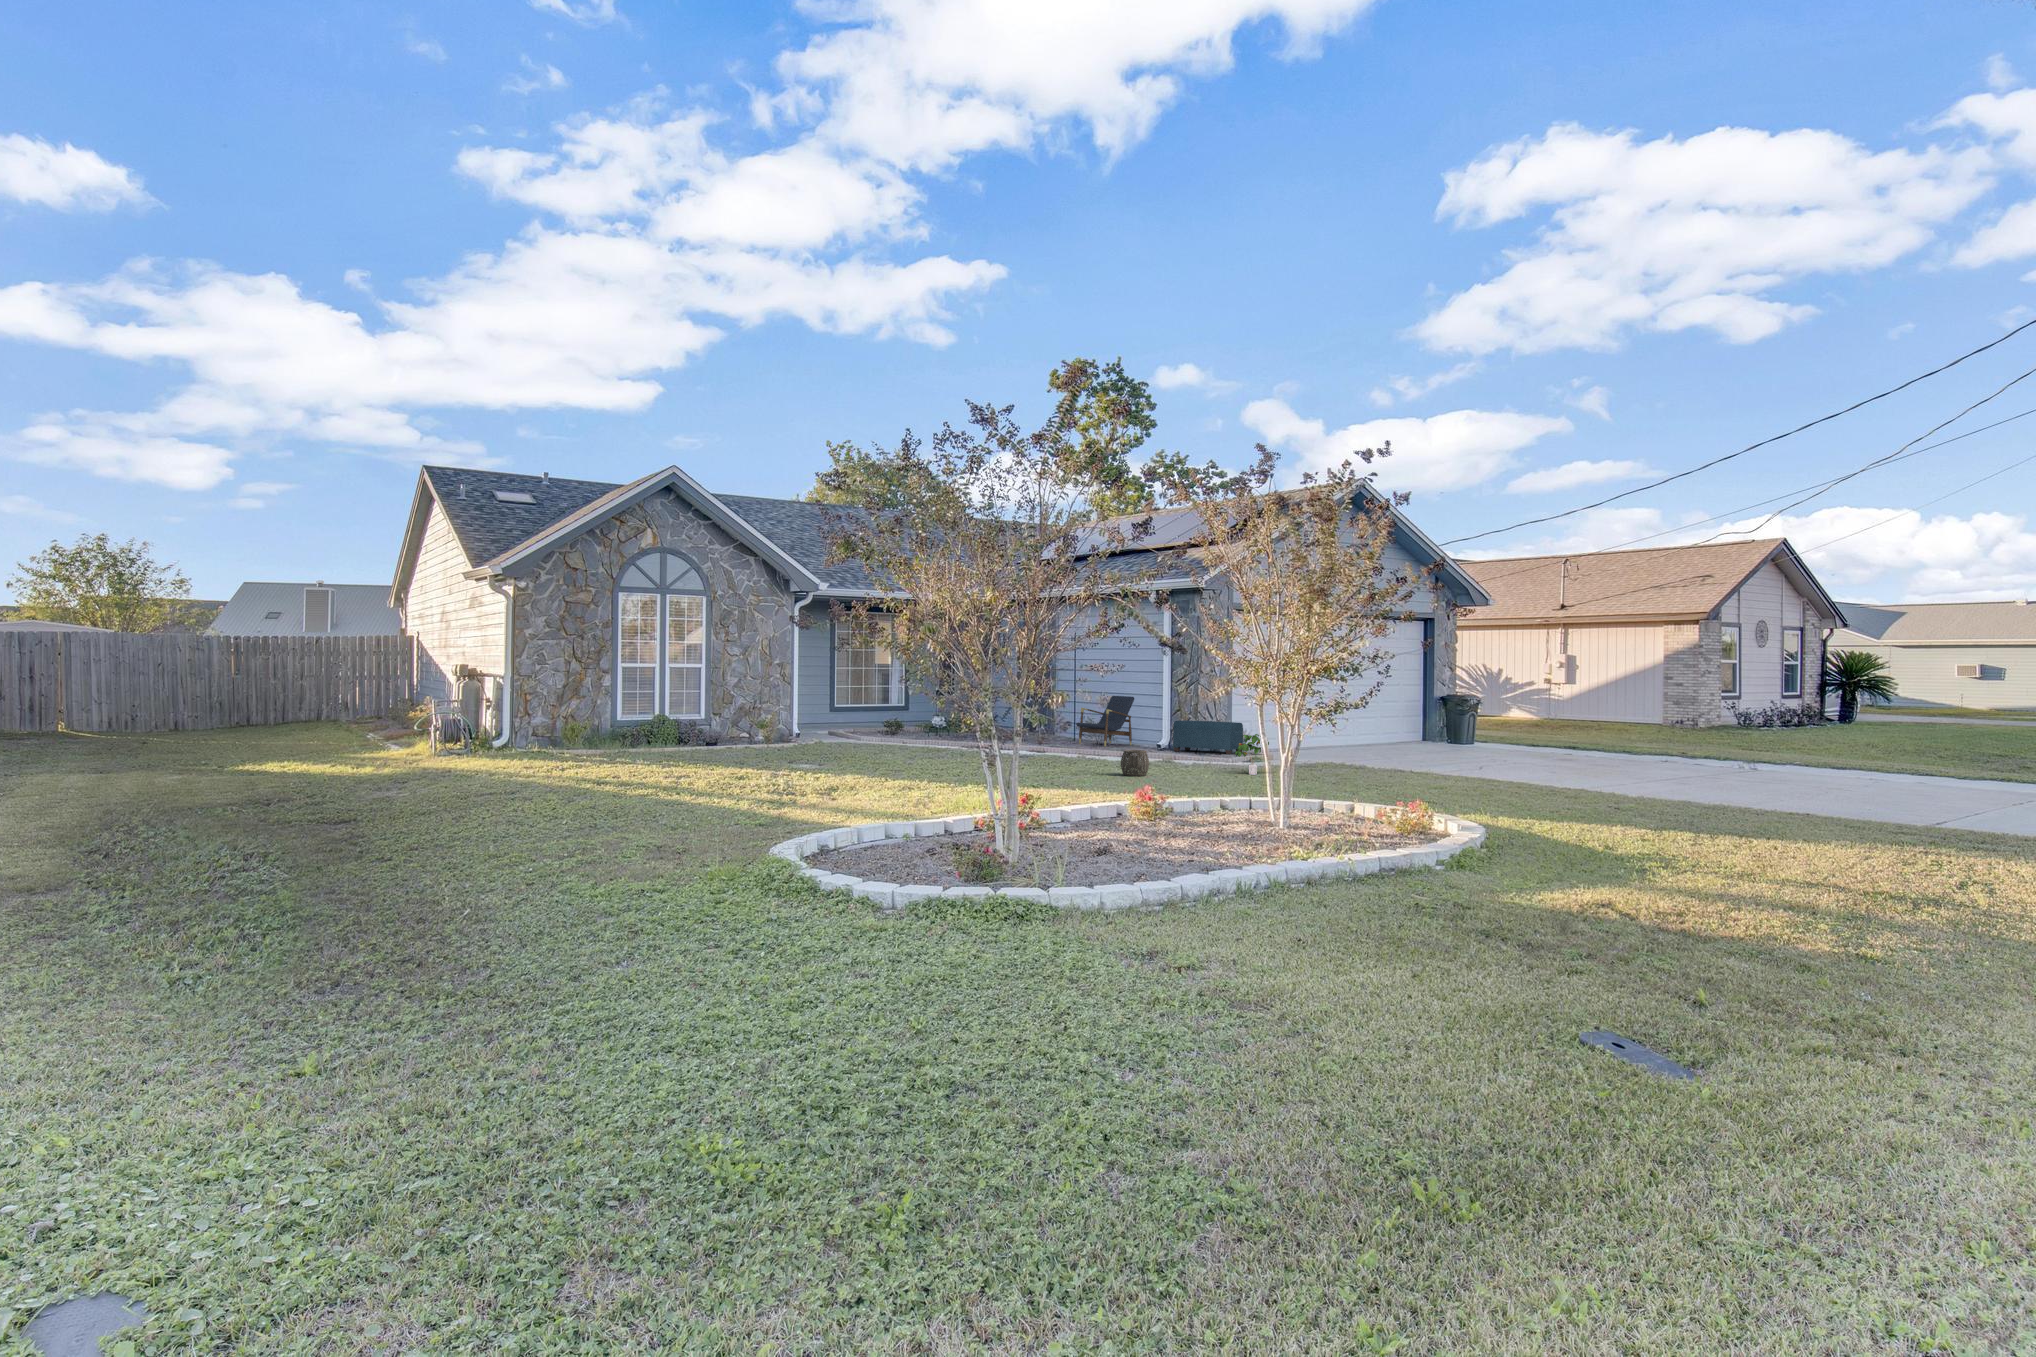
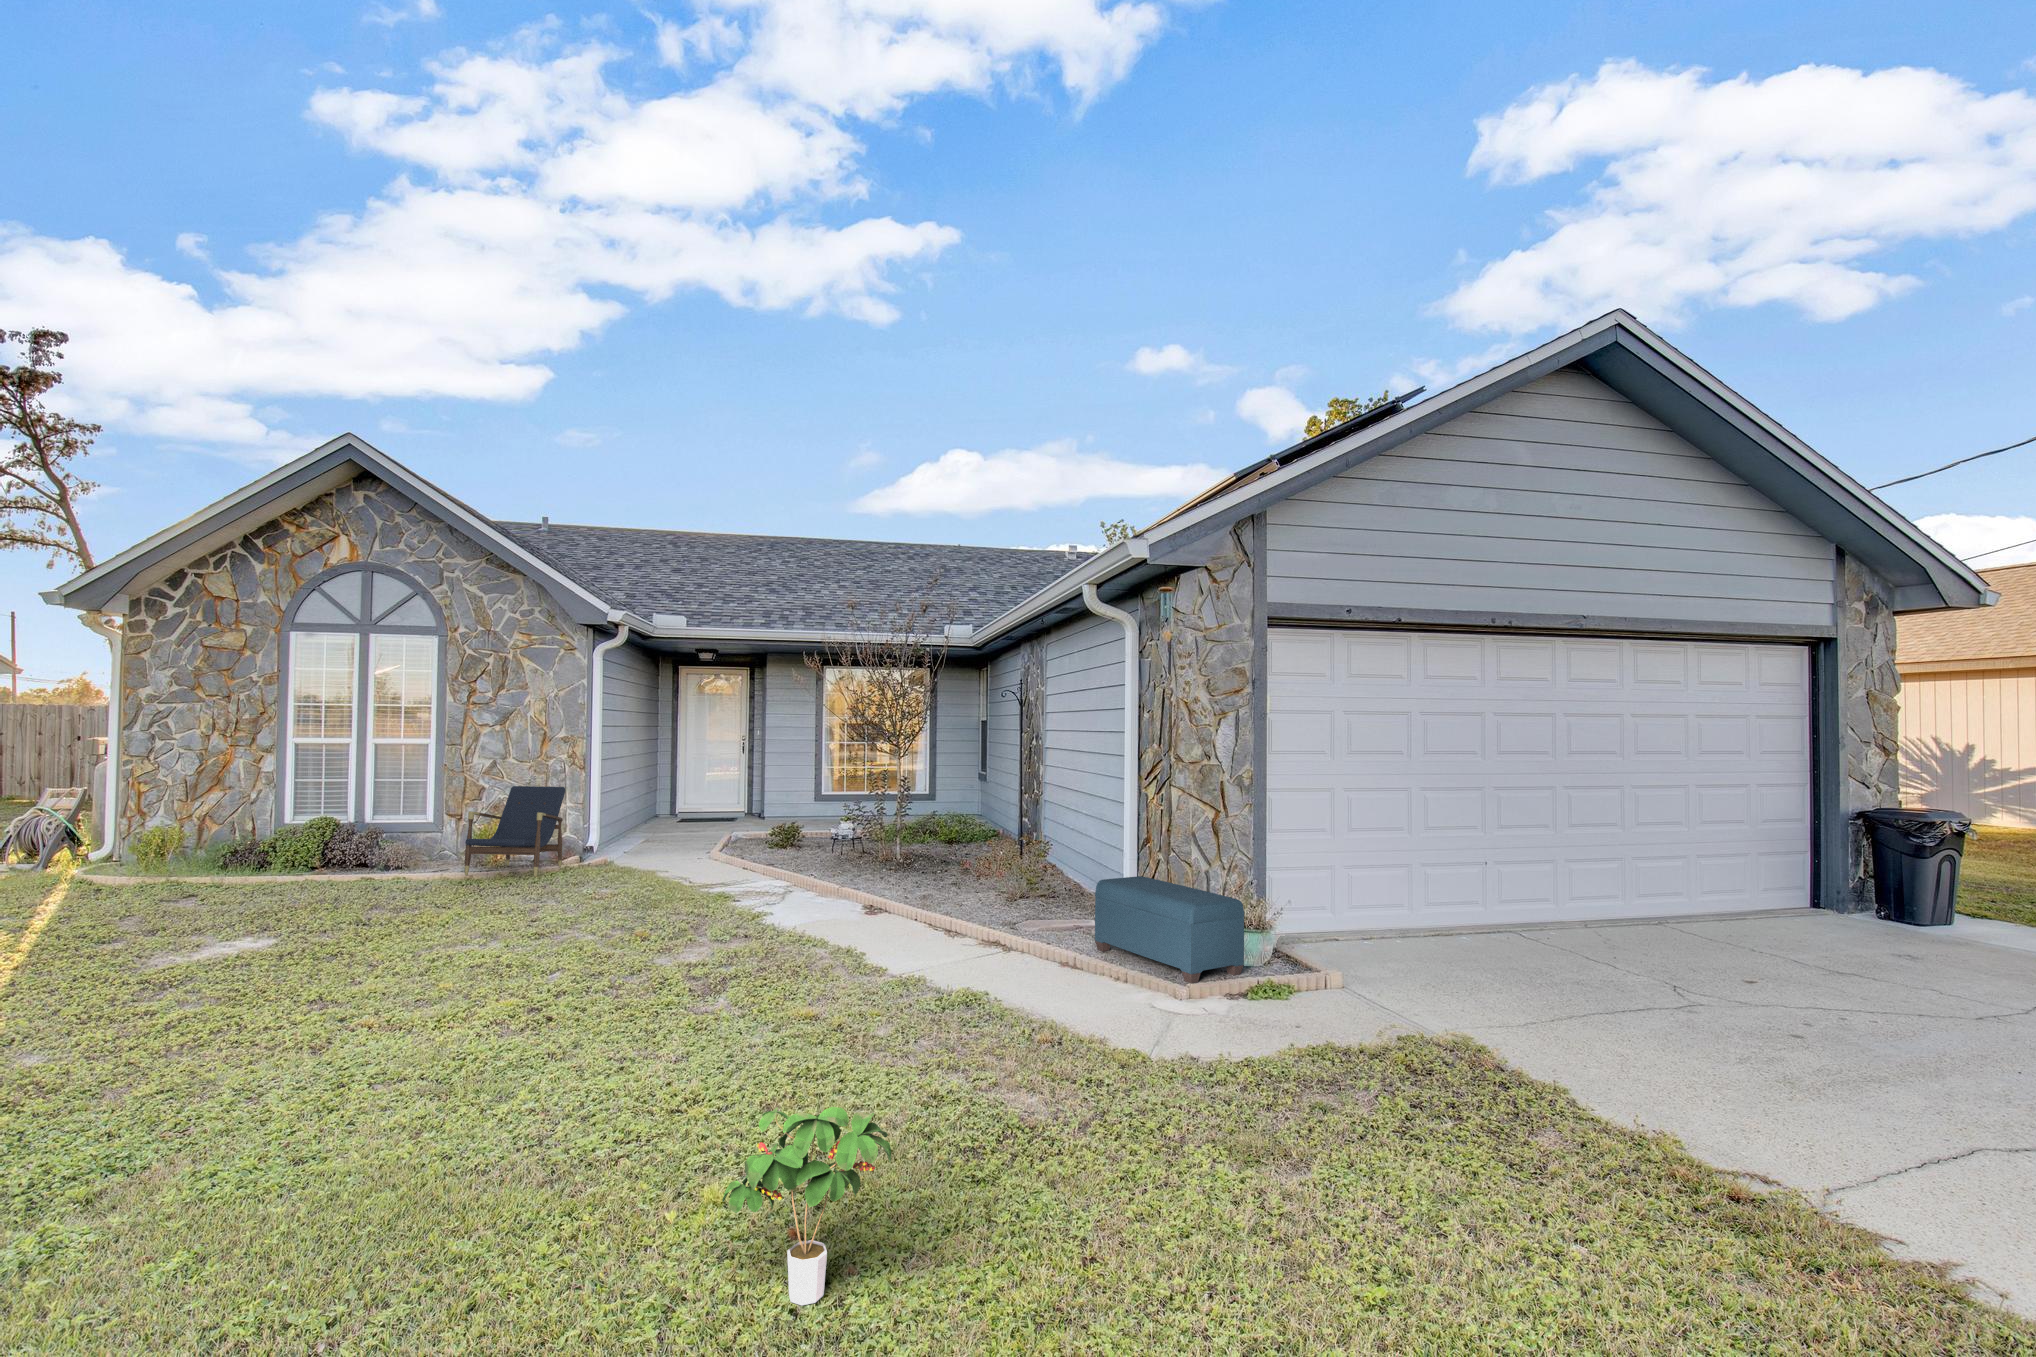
lounge chair: present [1076,696,1134,747] -> present [465,786,565,877]
woven basket: present [1121,750,1149,776] -> none [279,1111,418,1252]

